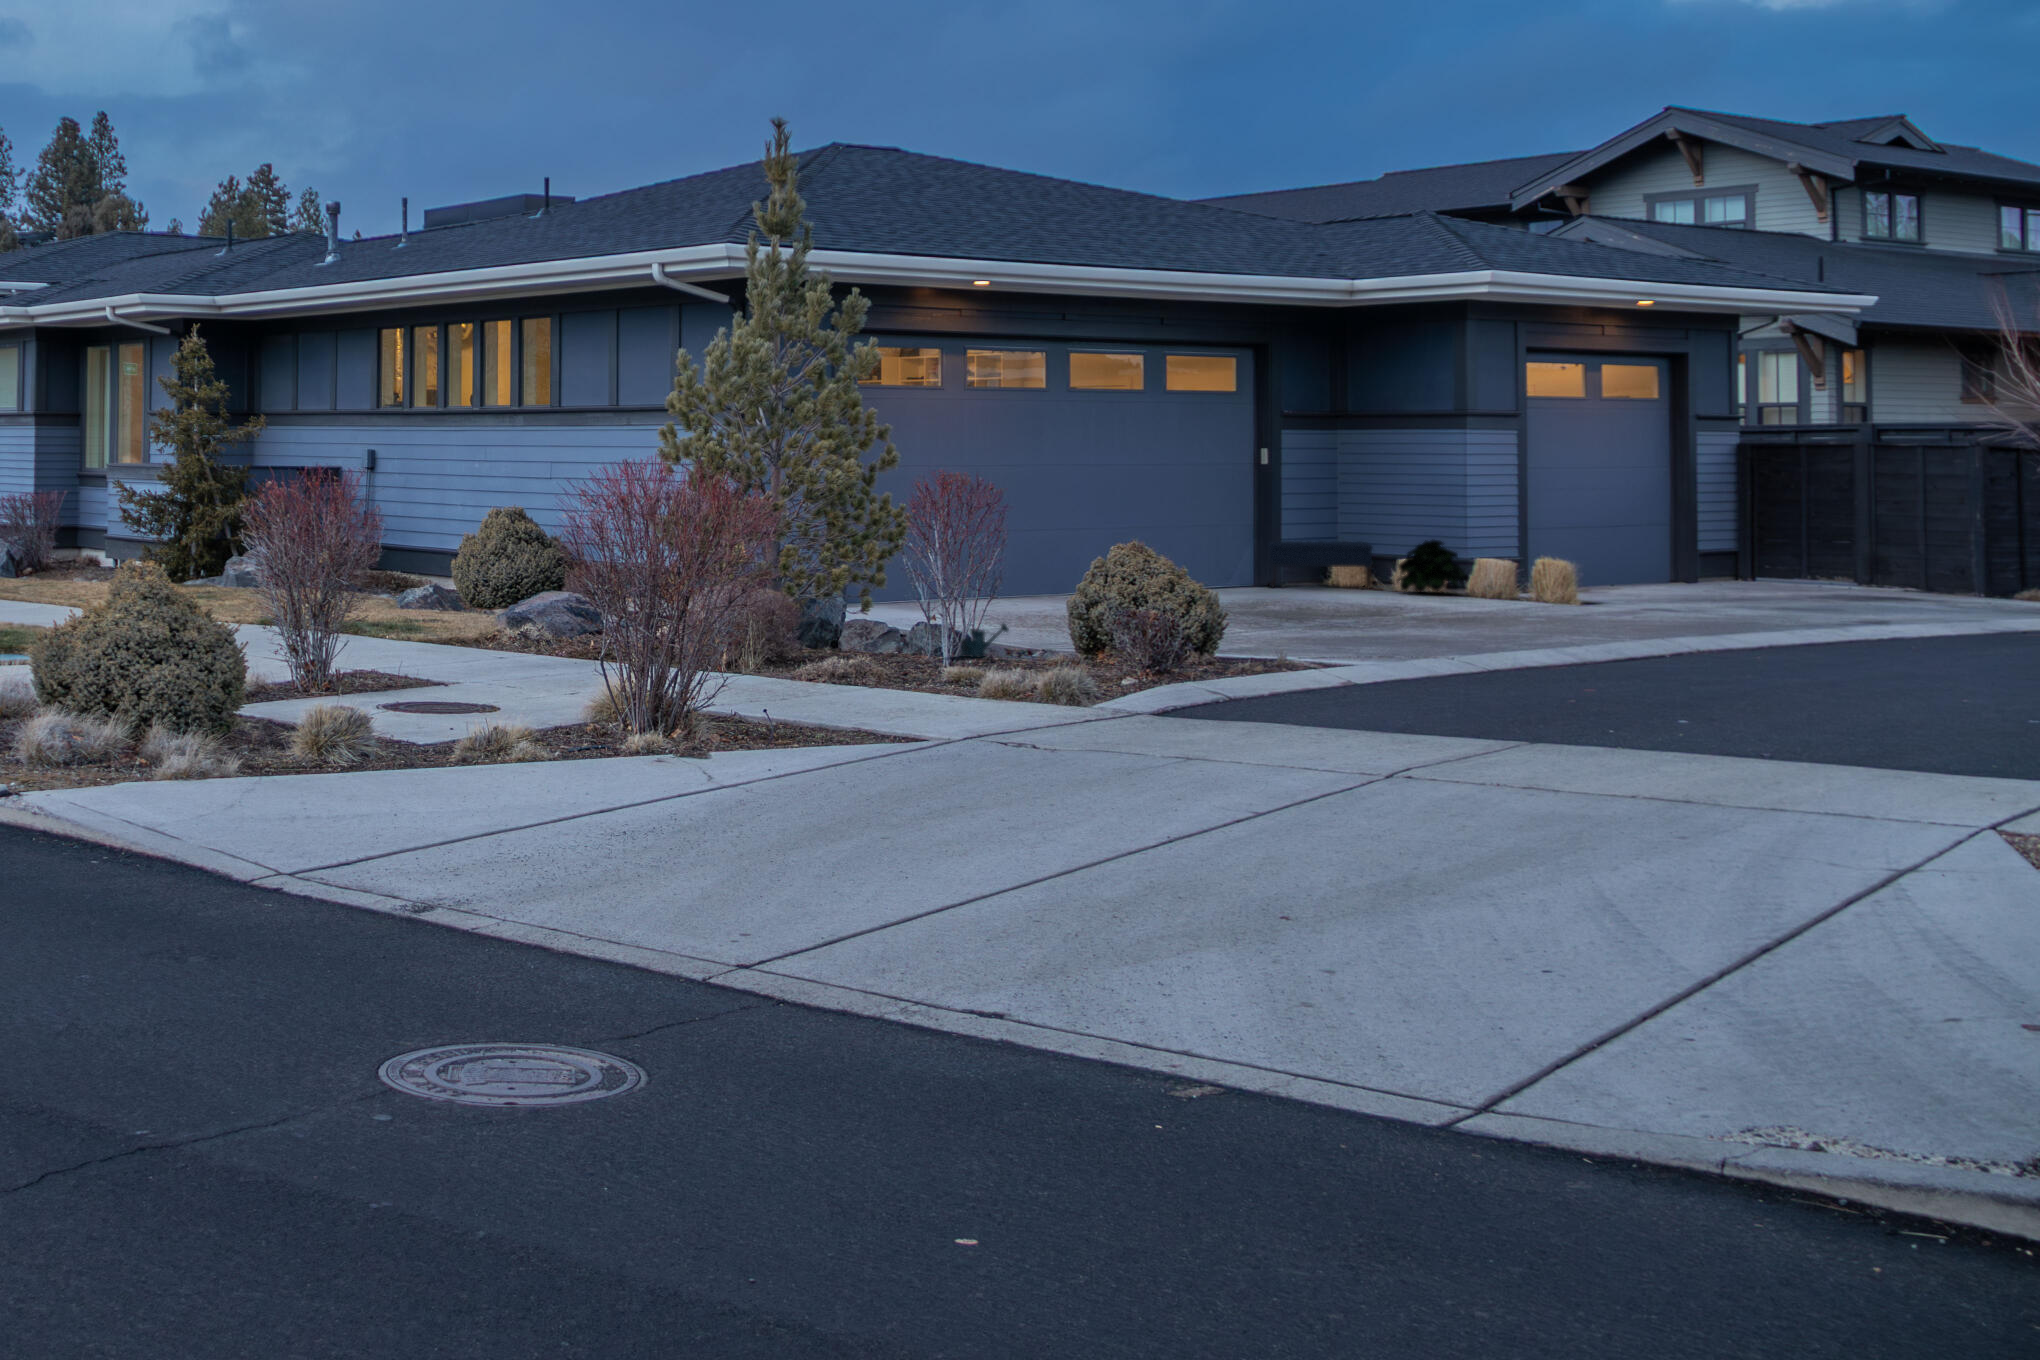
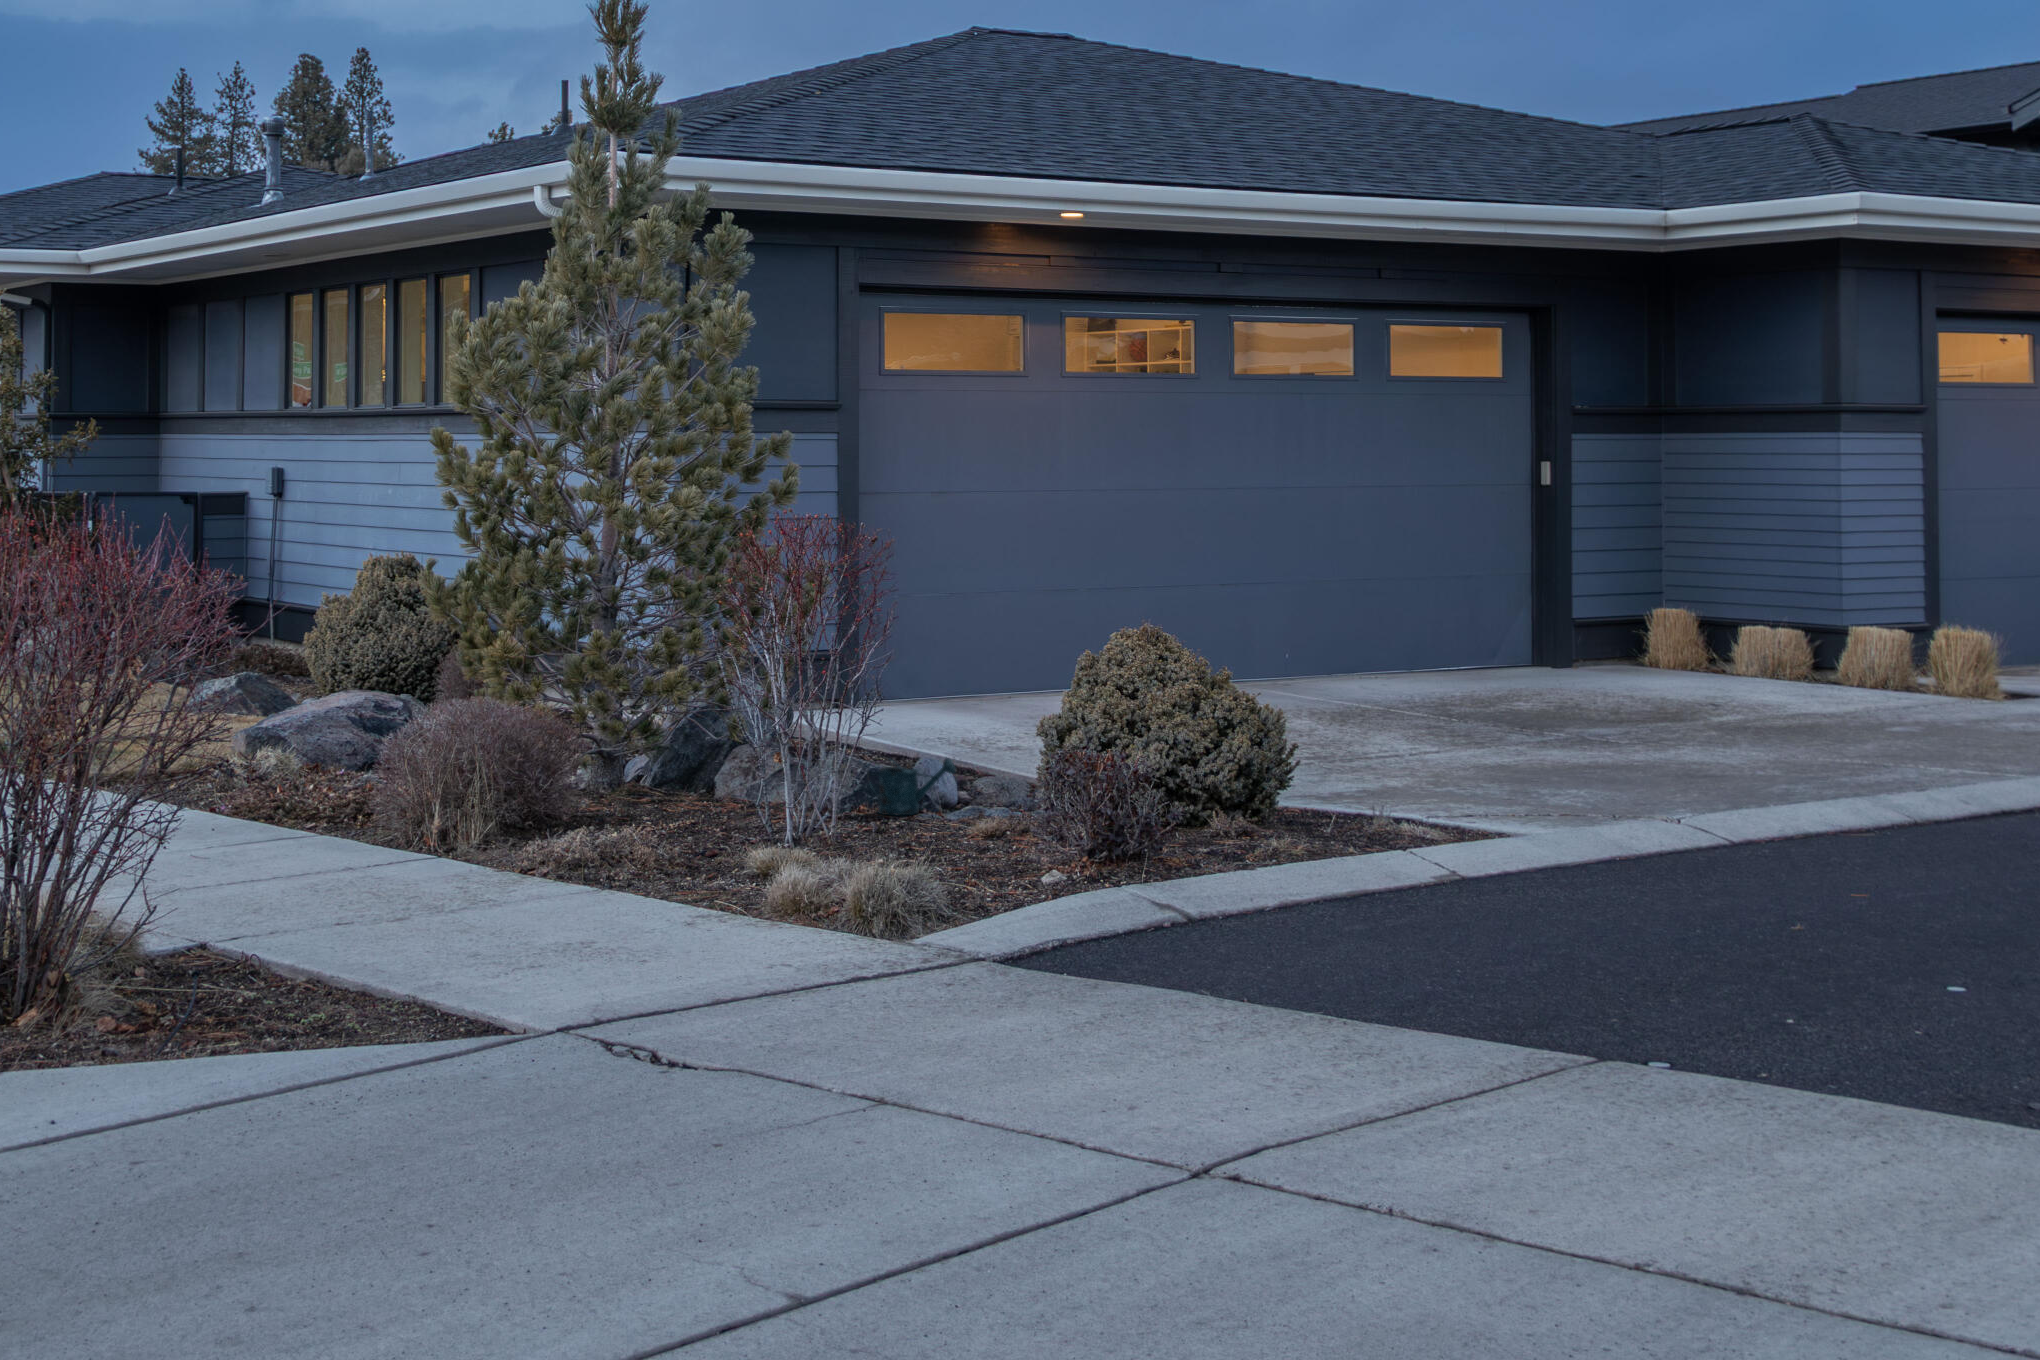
potted plant: present [1397,539,1469,592] -> none [1735,596,1844,677]
bench: present [1267,541,1372,588] -> none [1552,596,1707,668]

